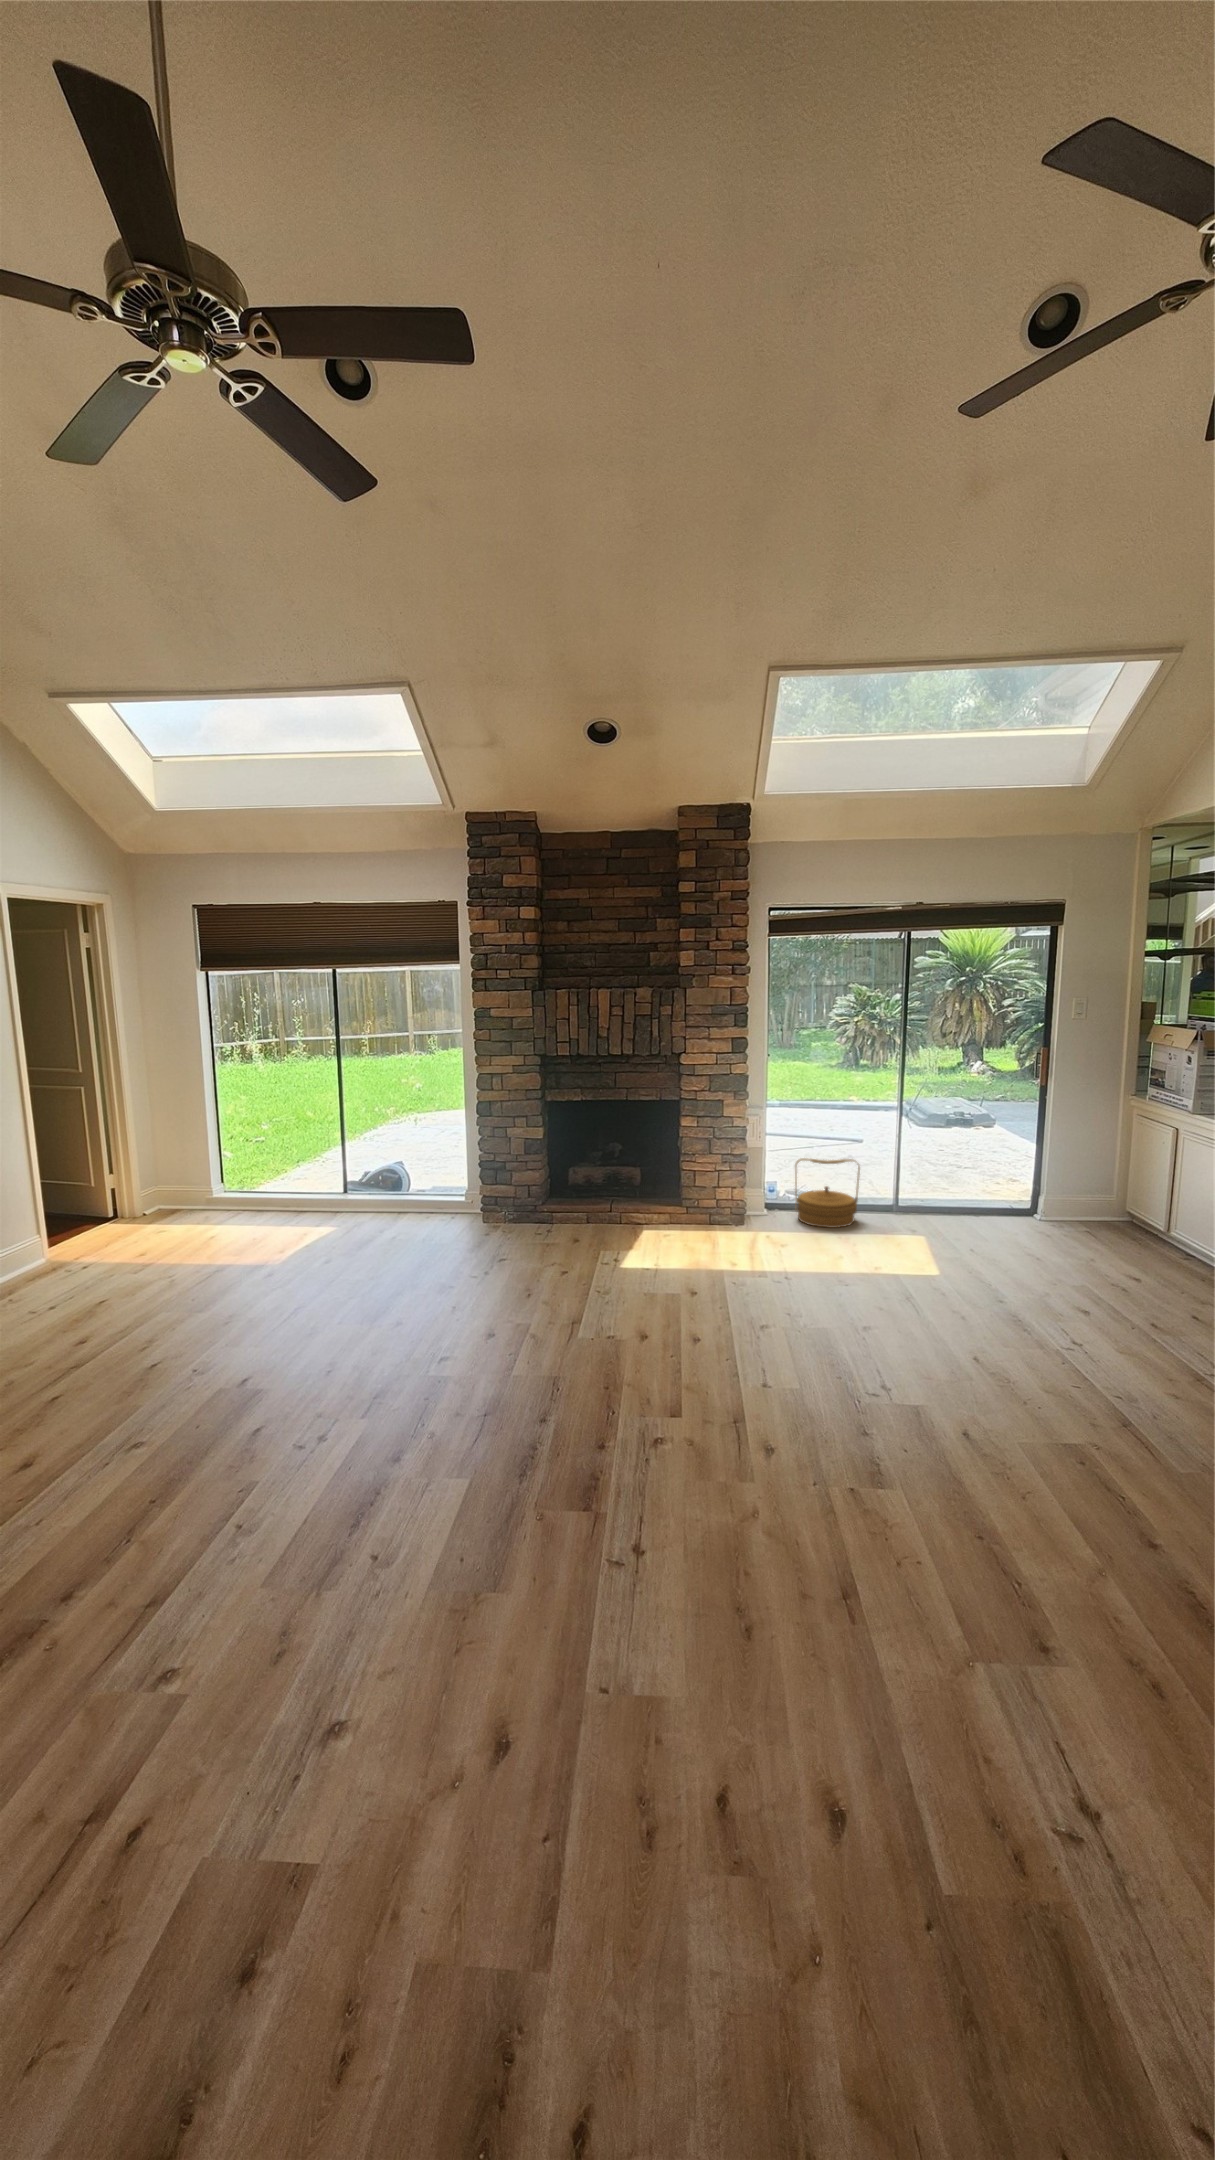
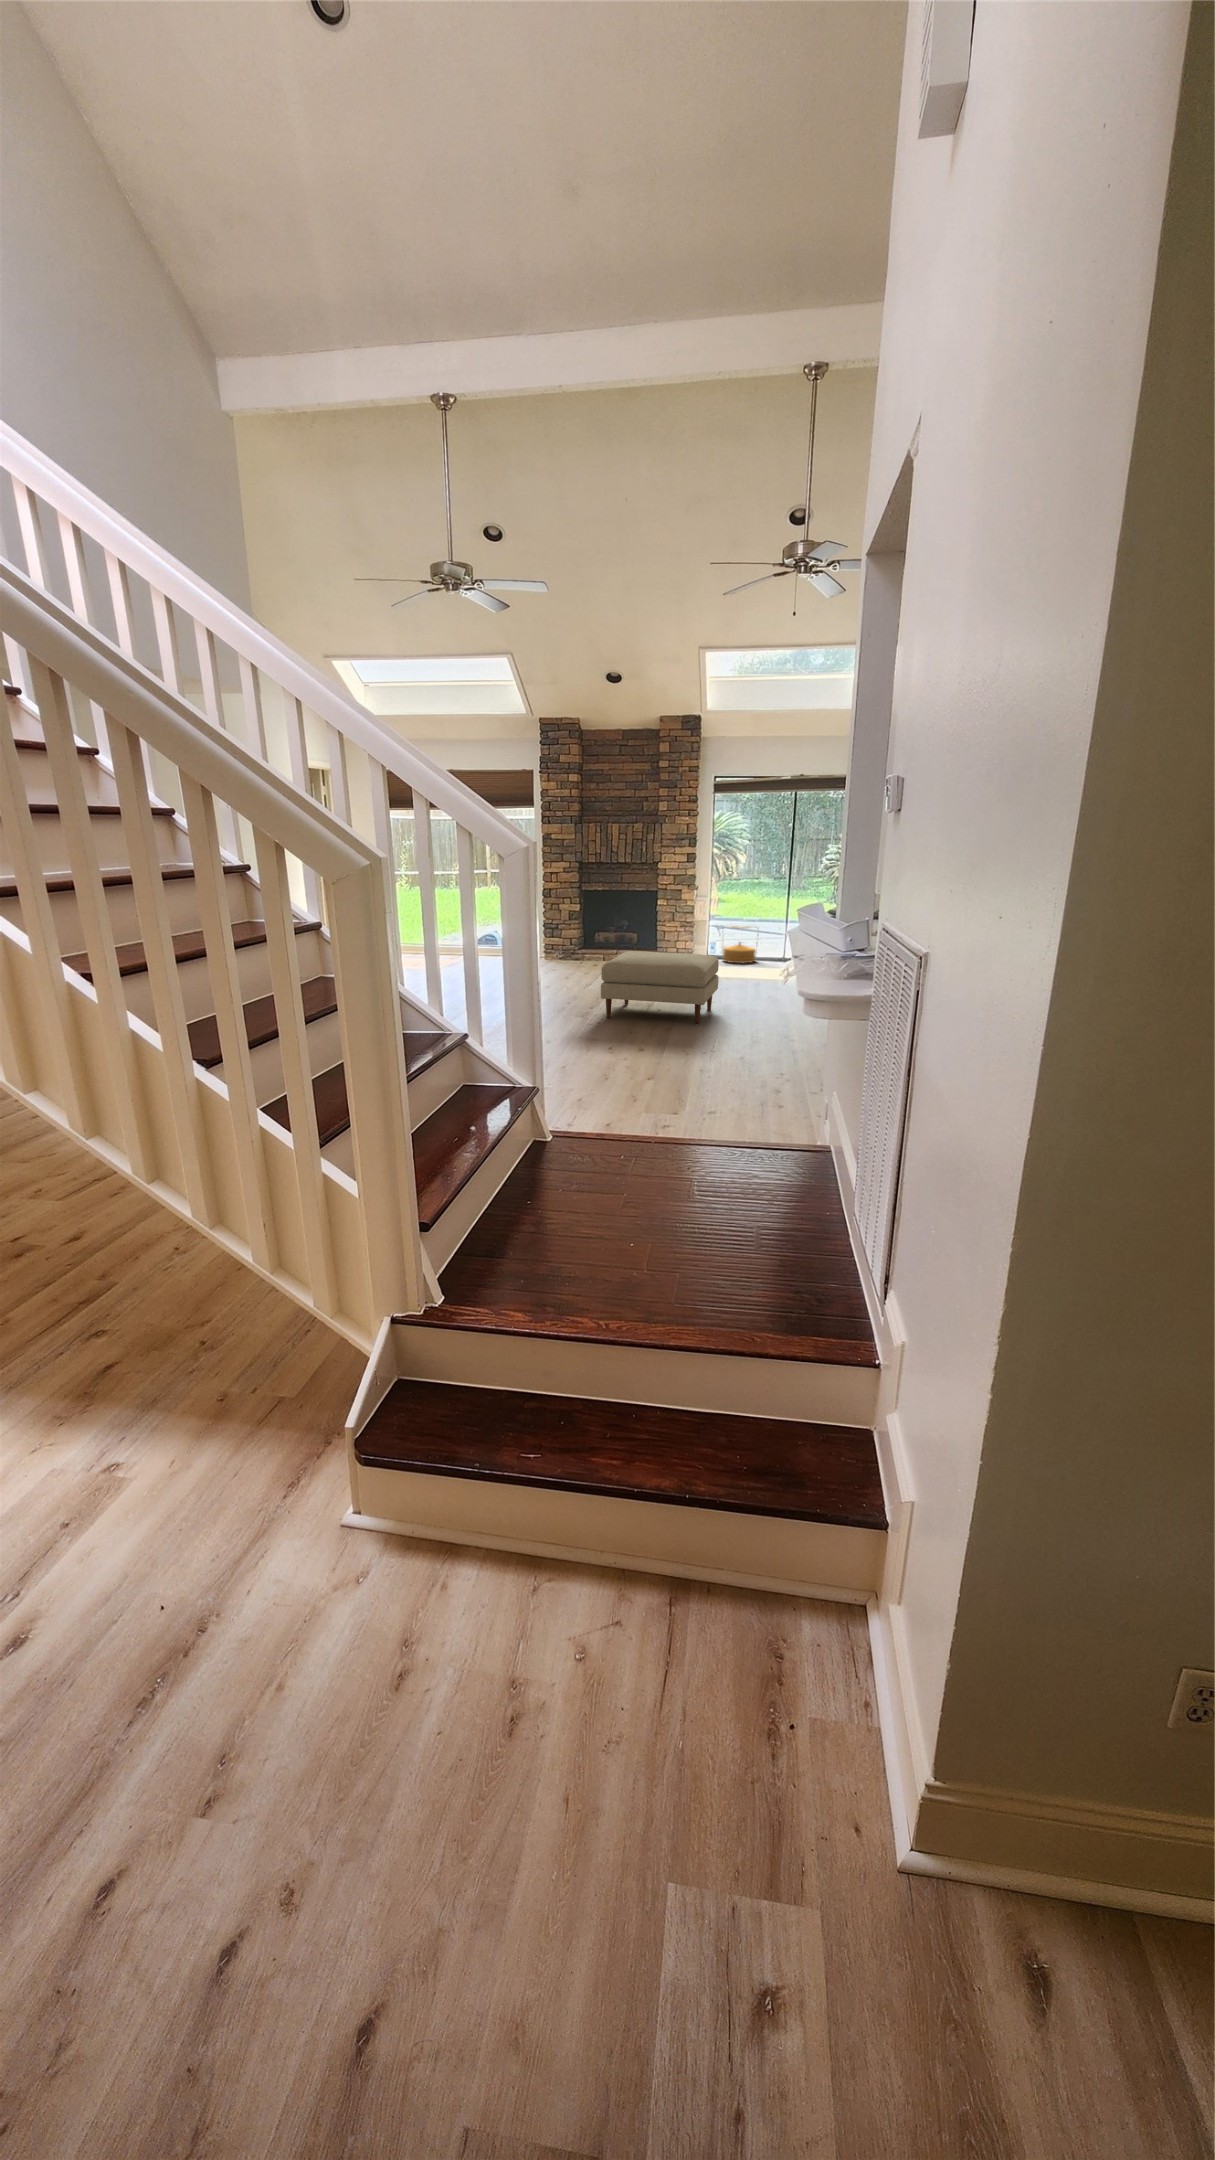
ottoman: none [632,1314,950,1586] -> present [601,951,719,1024]

